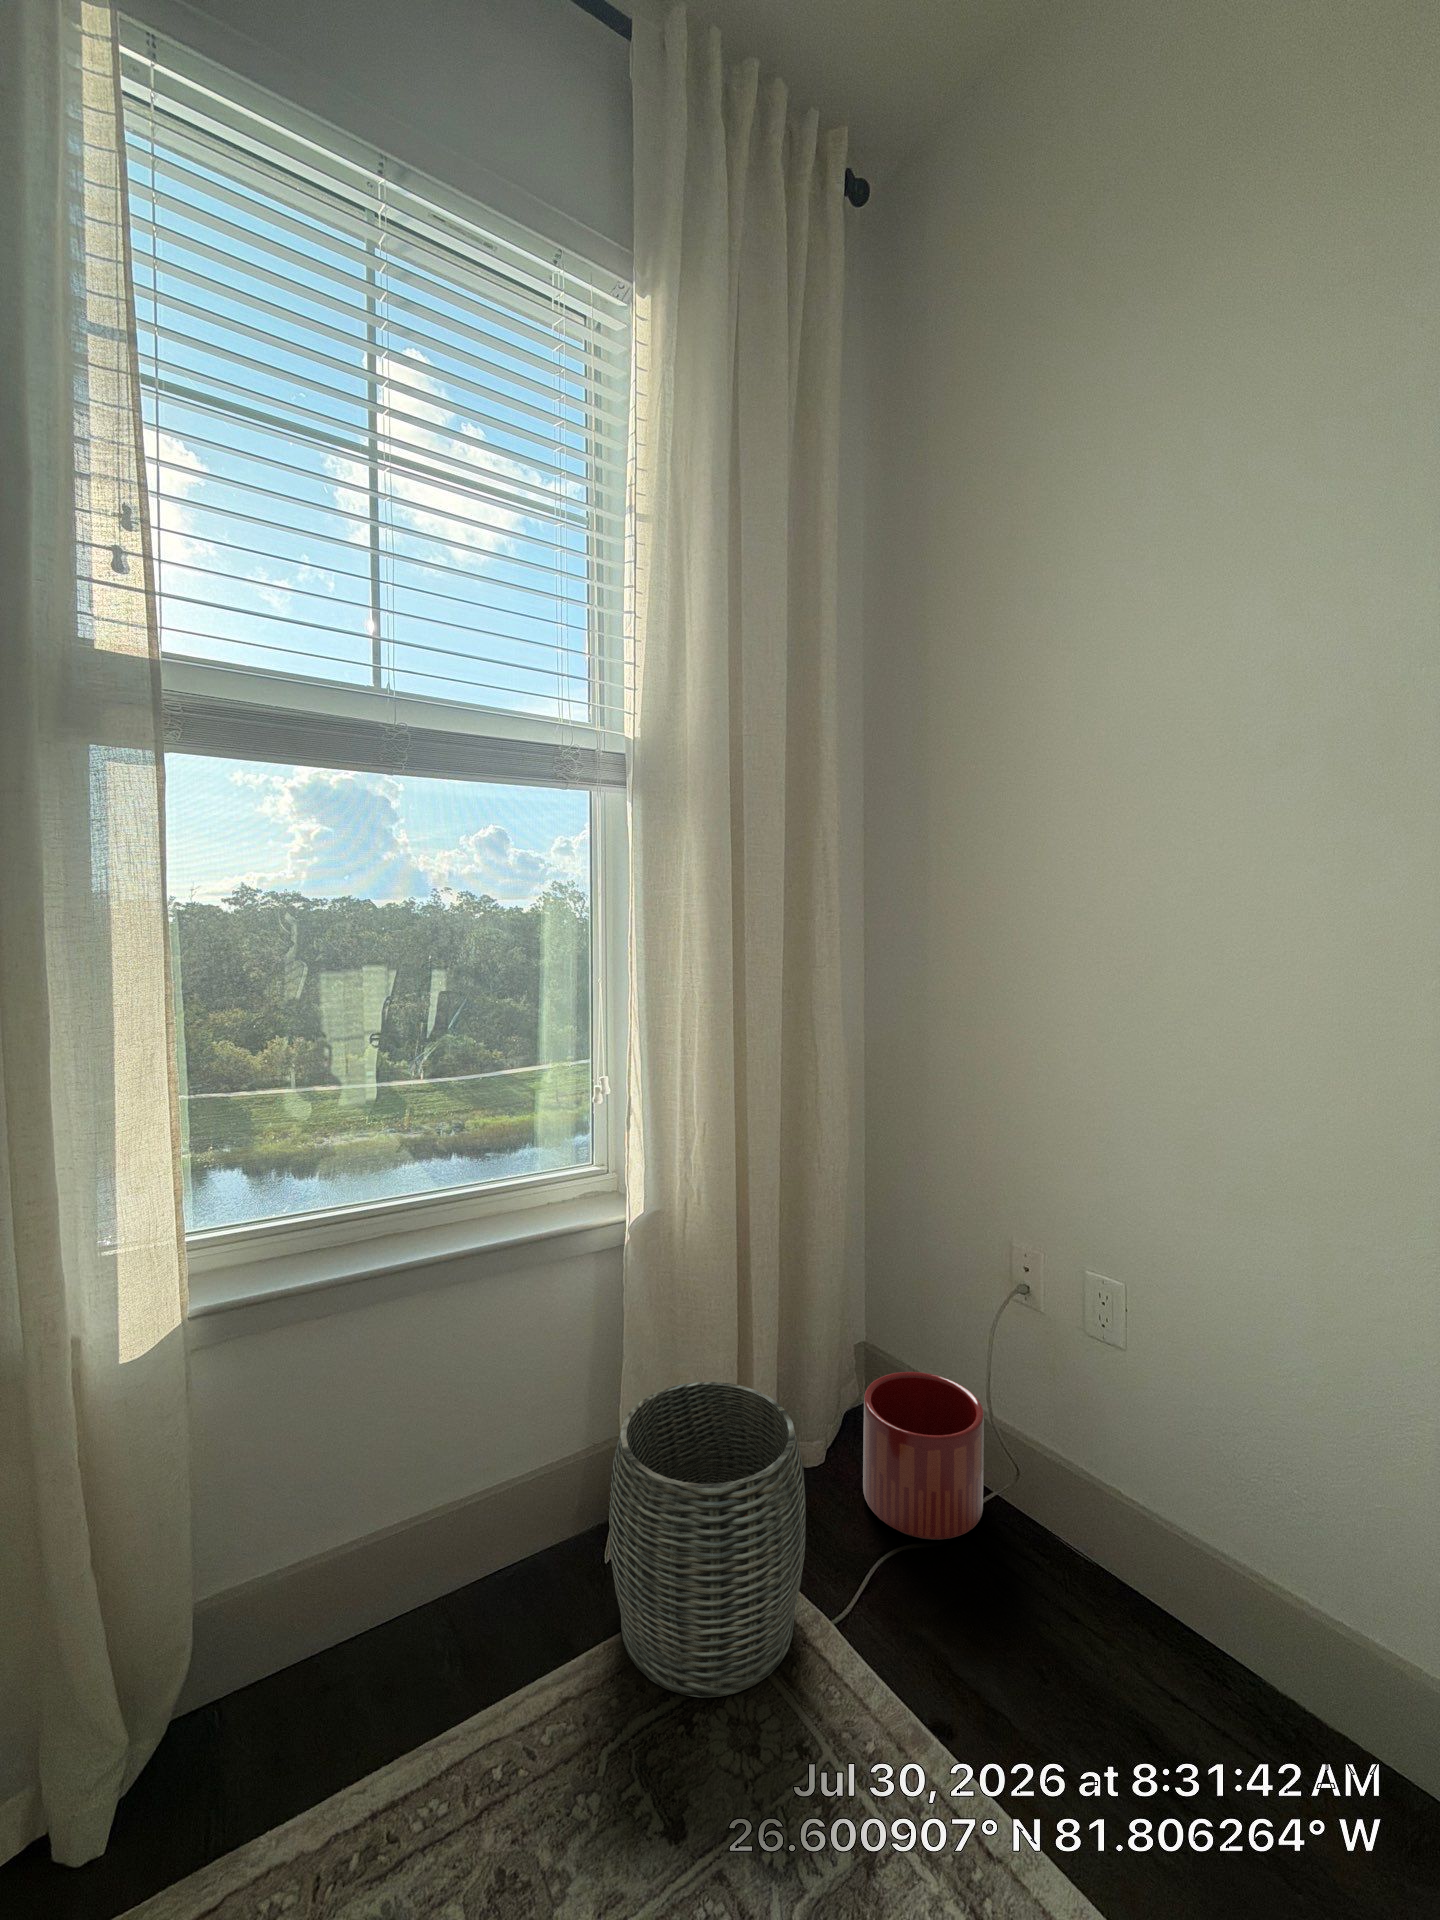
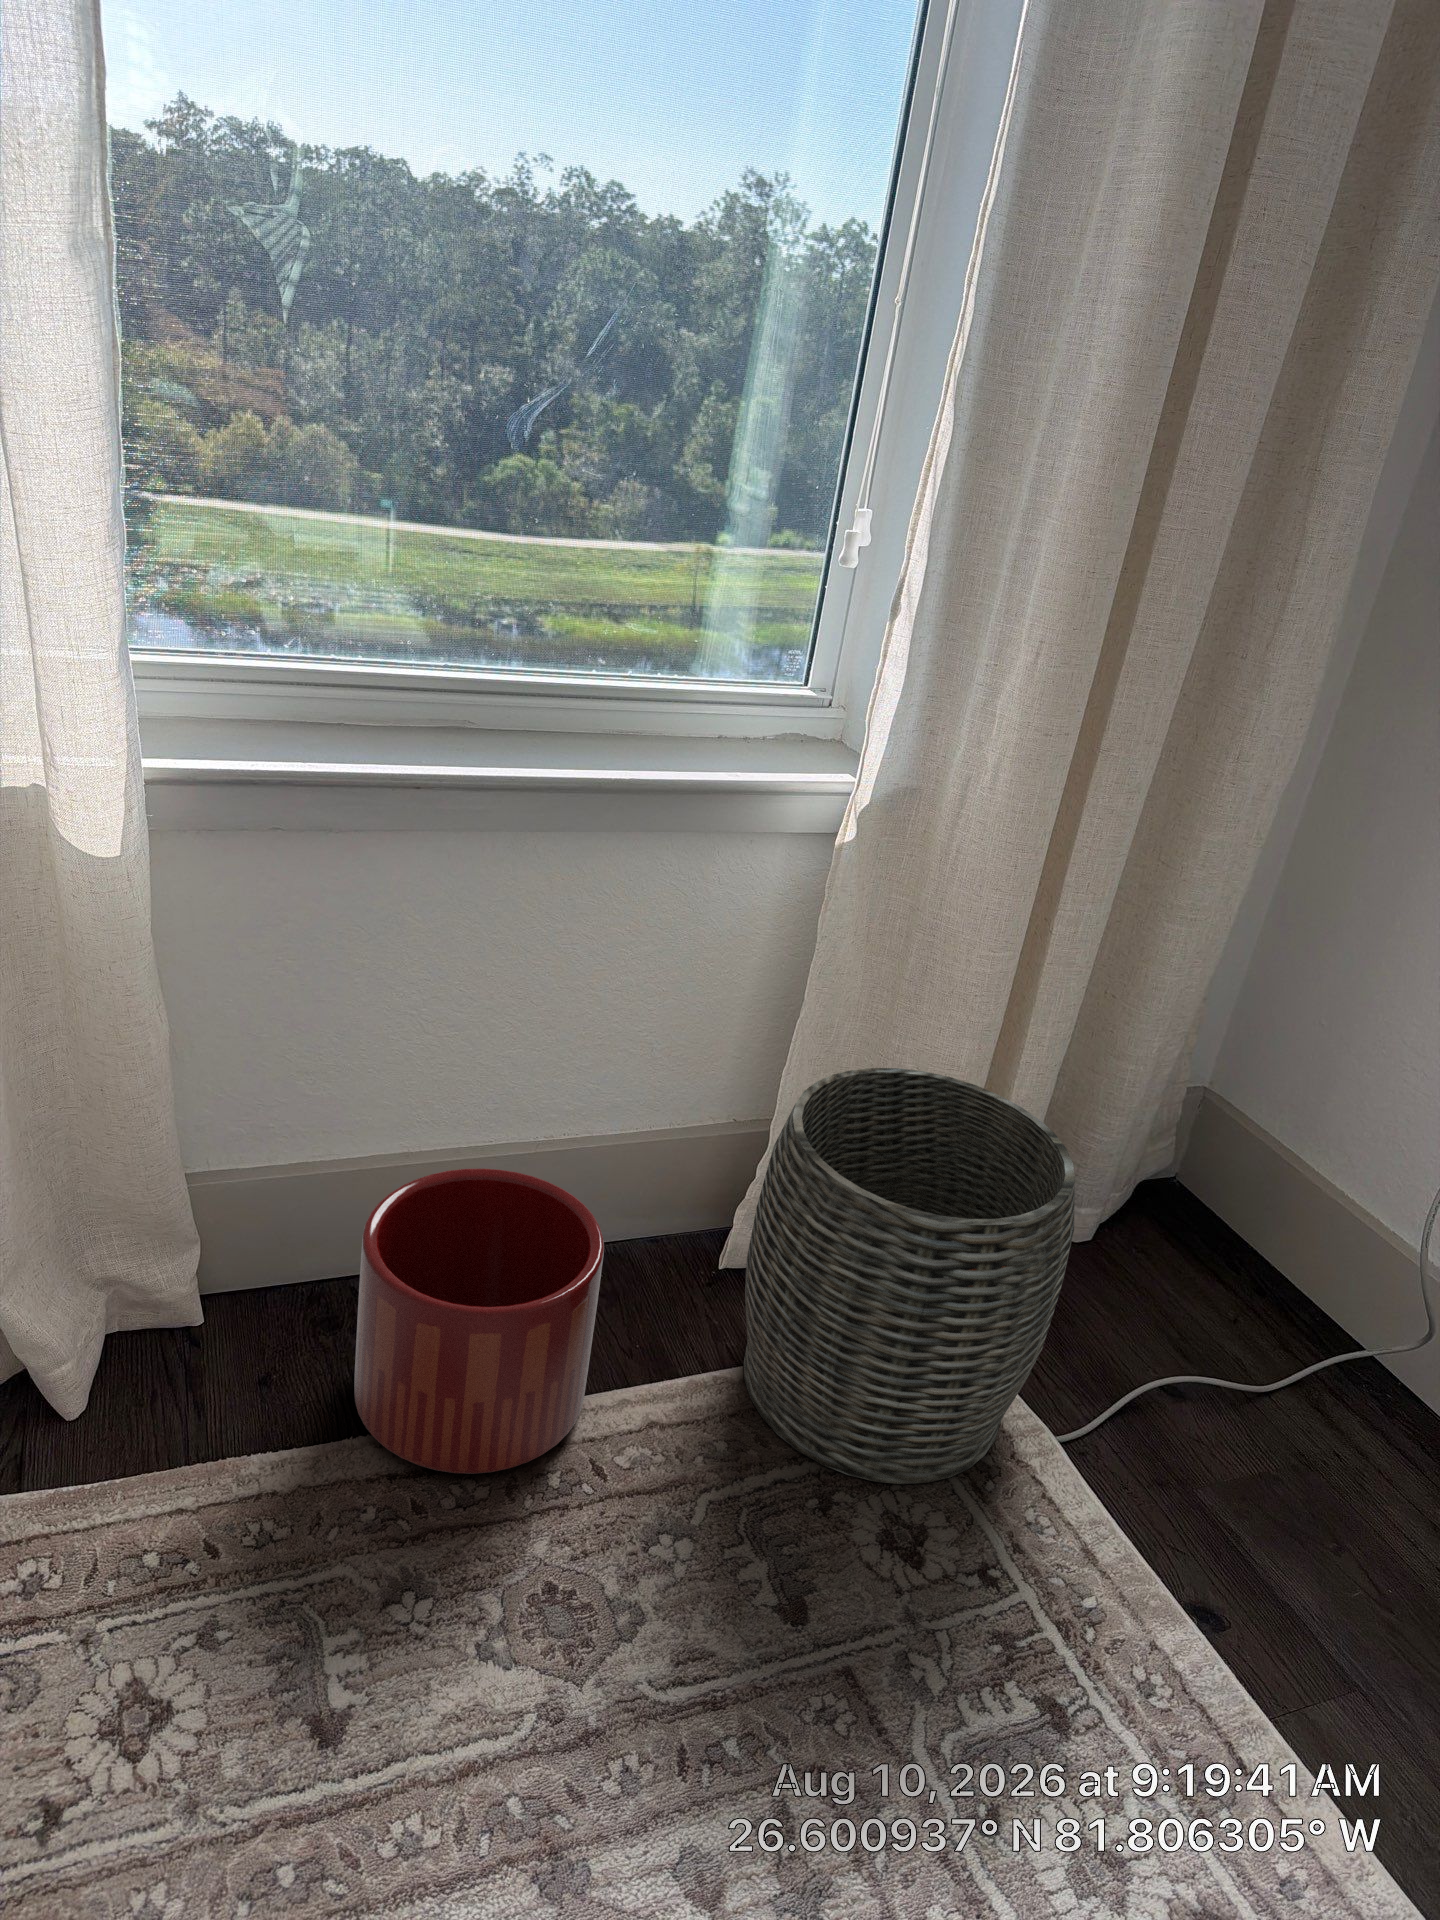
planter: present [863,1372,984,1540] -> present [354,1168,604,1474]

